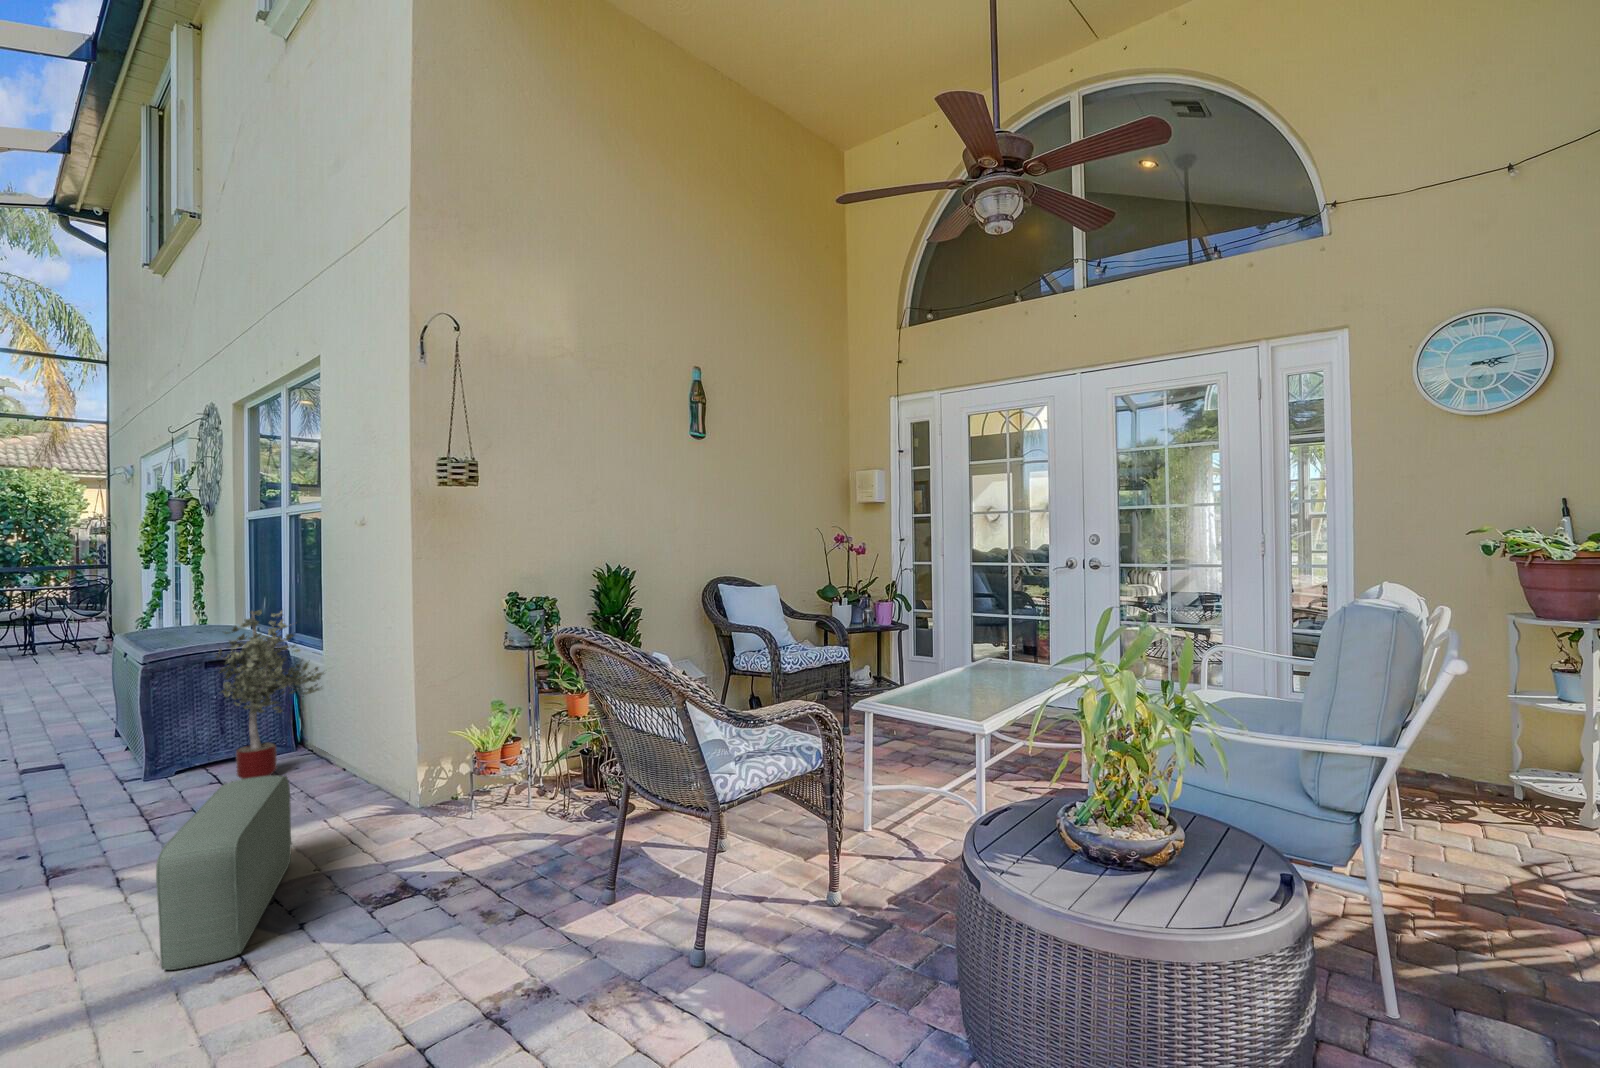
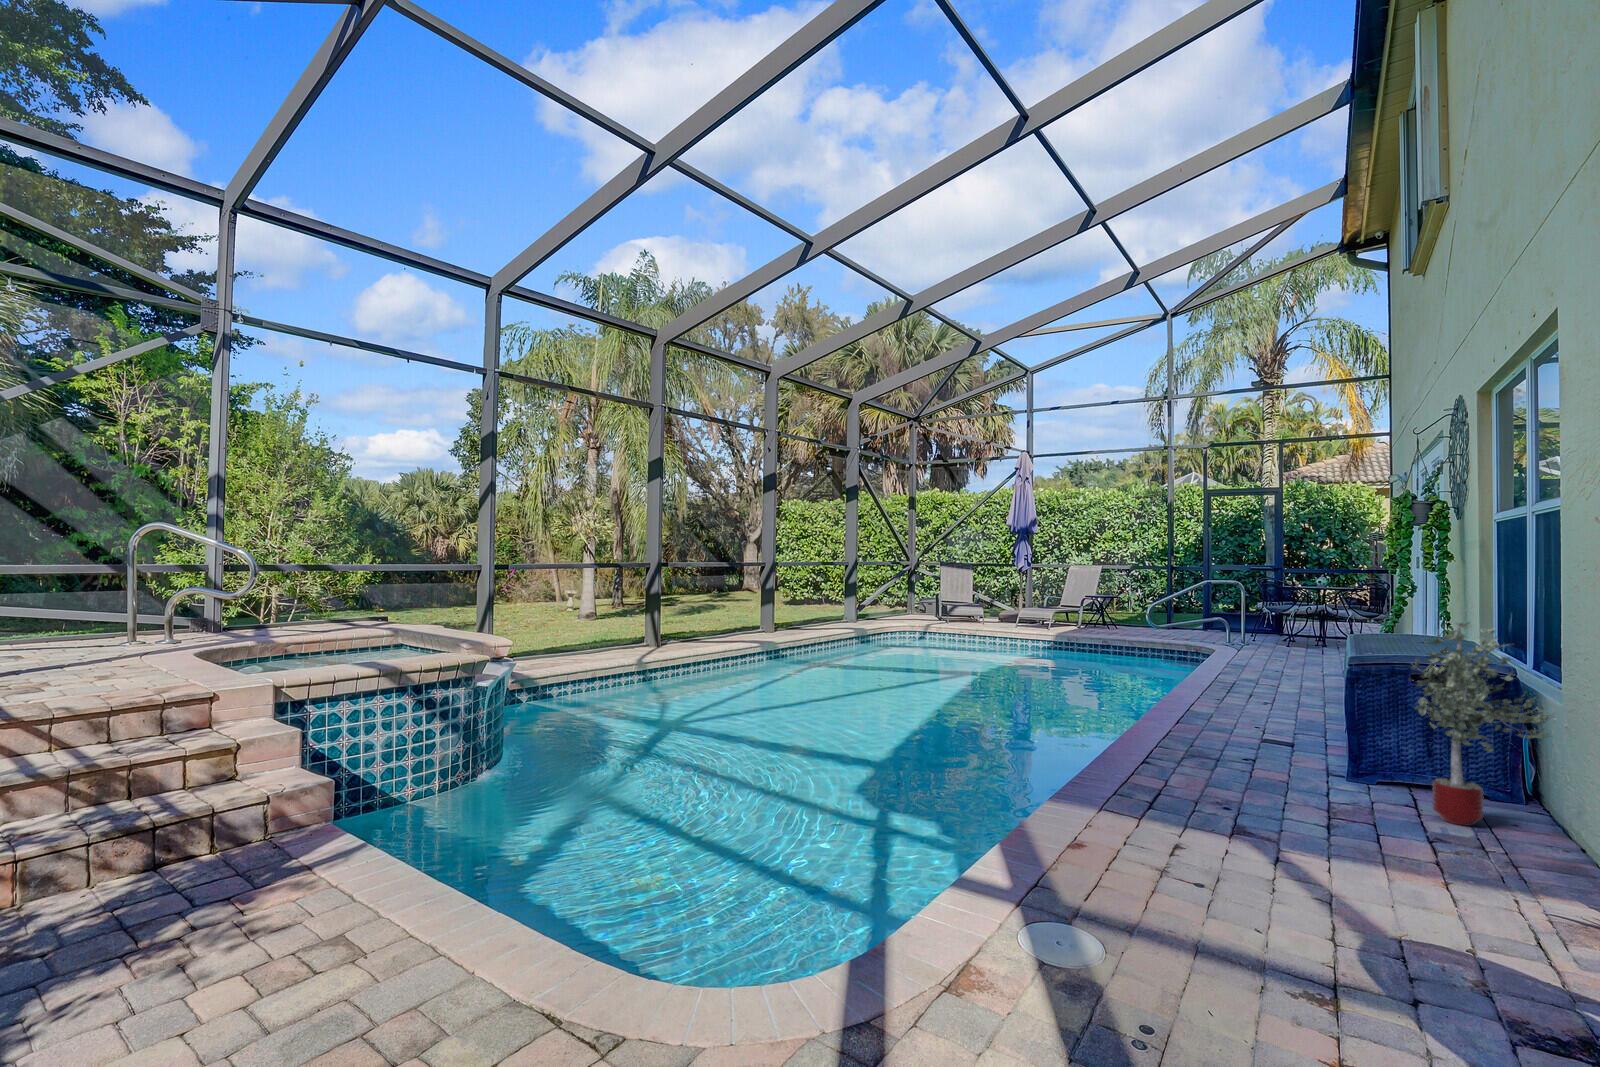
pouf: present [156,775,291,970] -> none [1261,800,1444,988]

